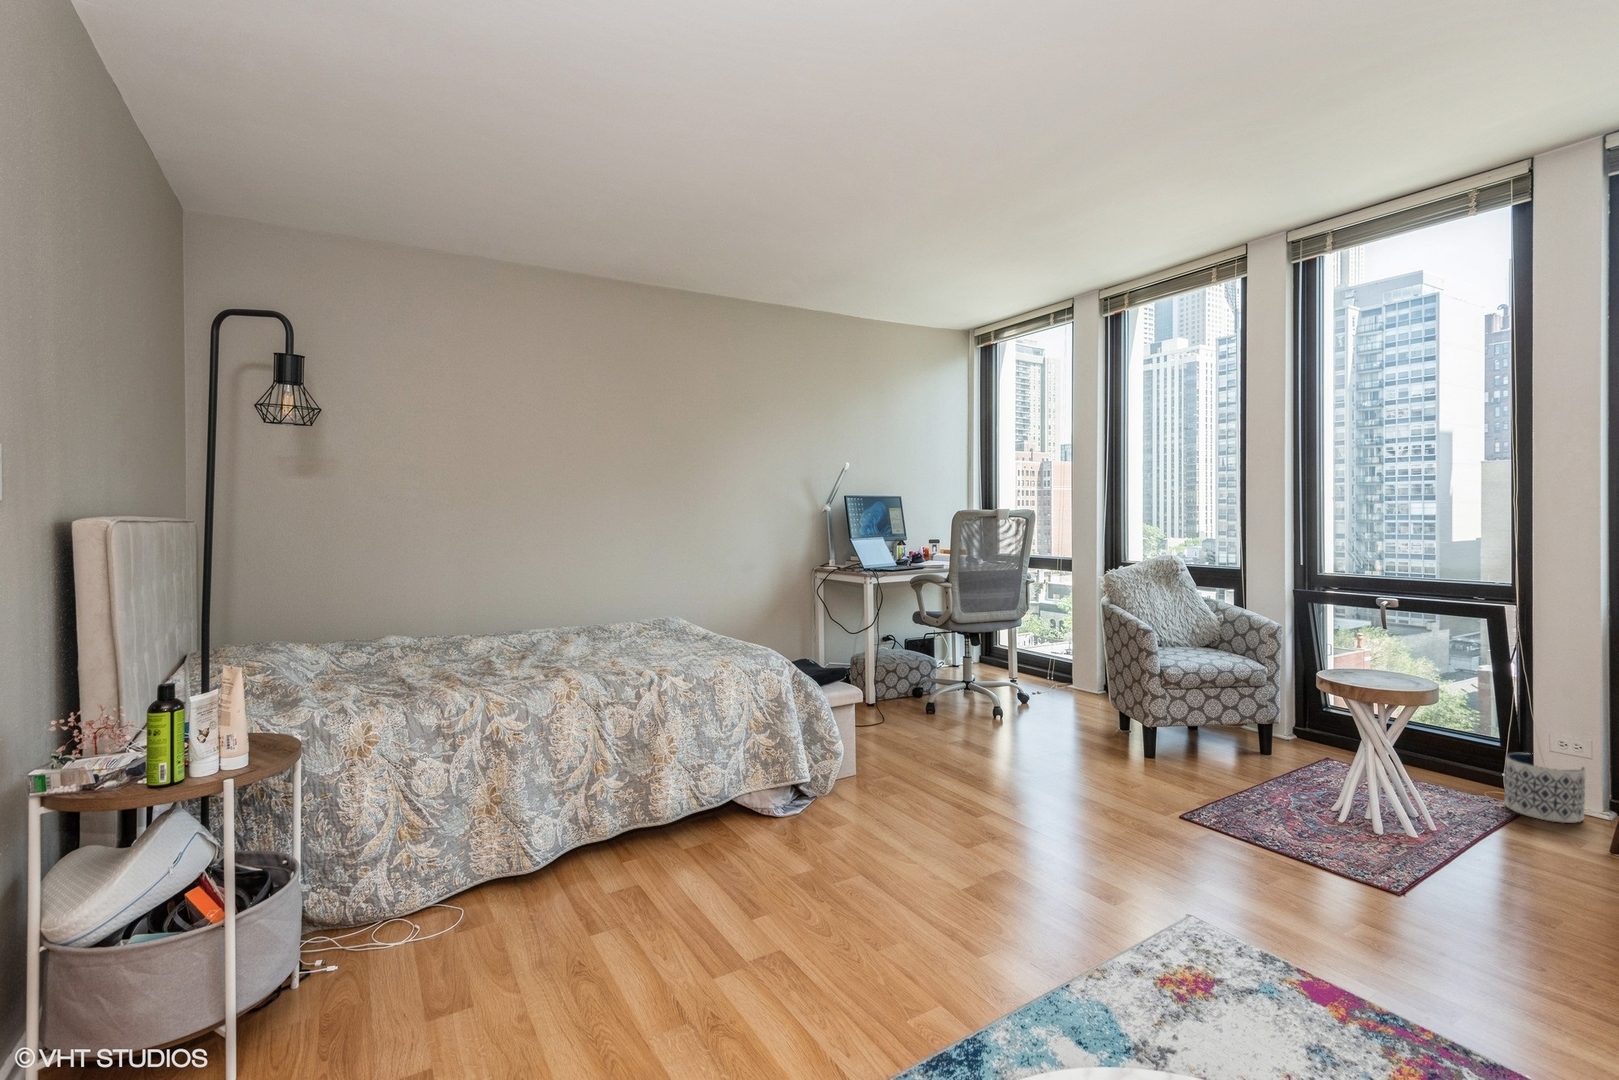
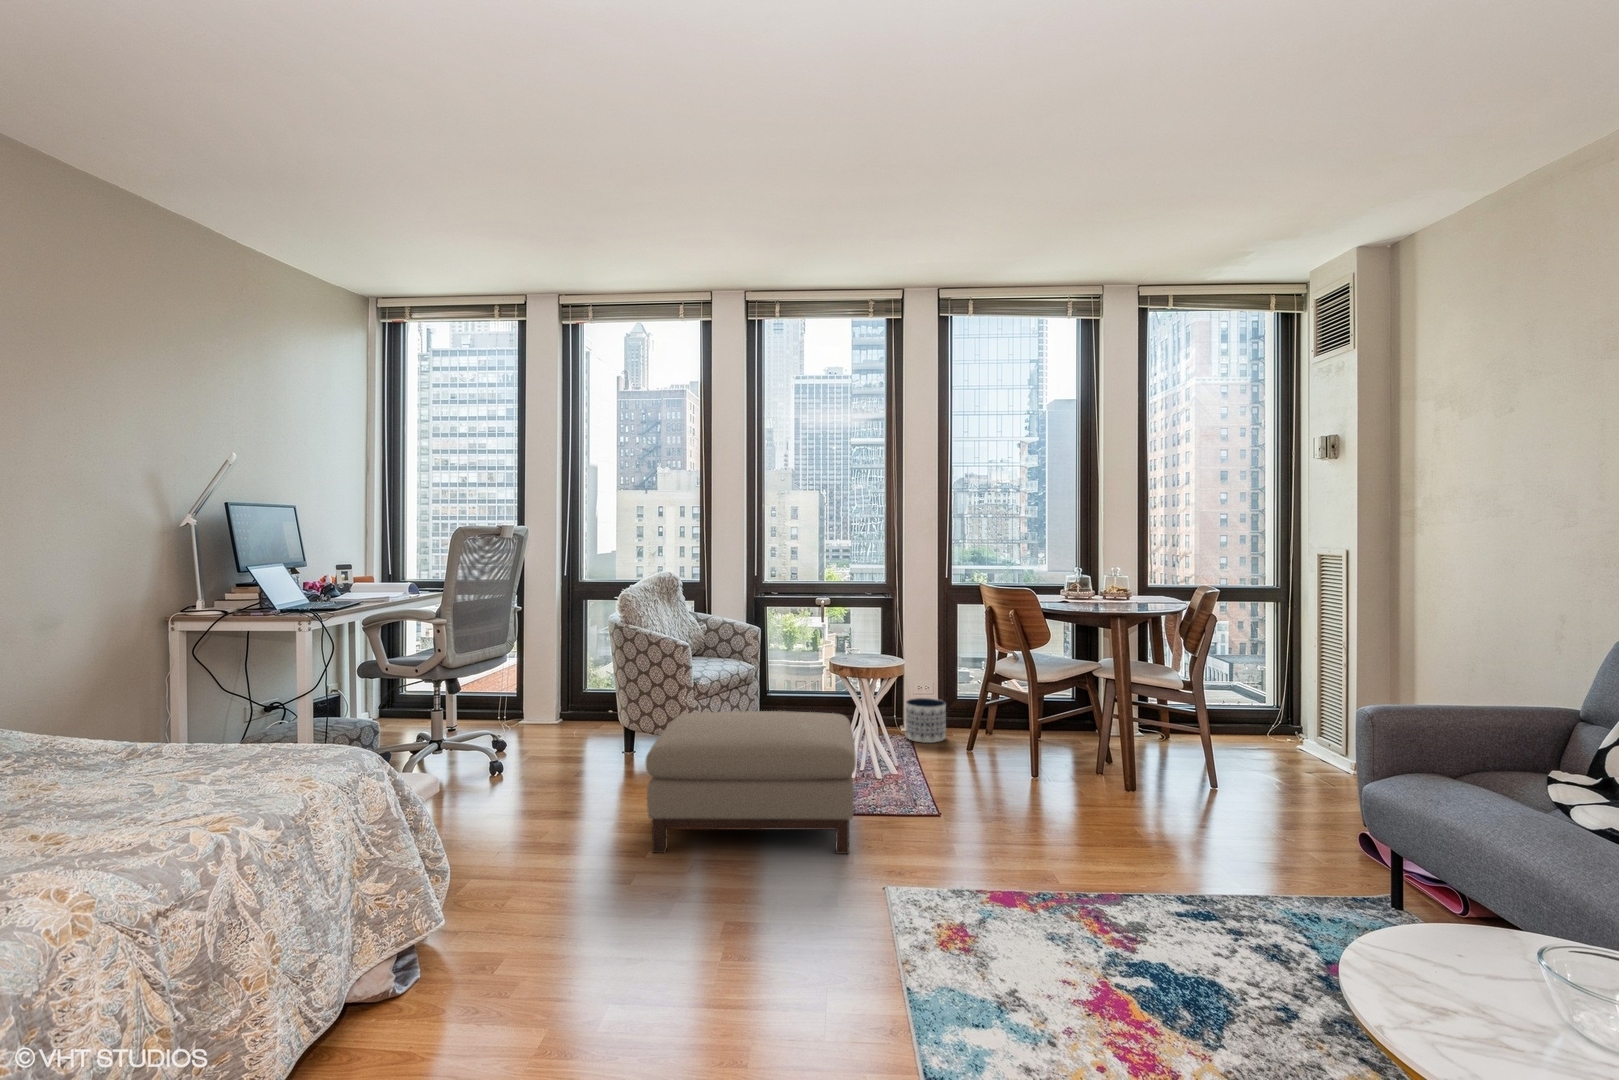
ottoman: none [1019,693,1289,873] -> present [645,711,856,854]

